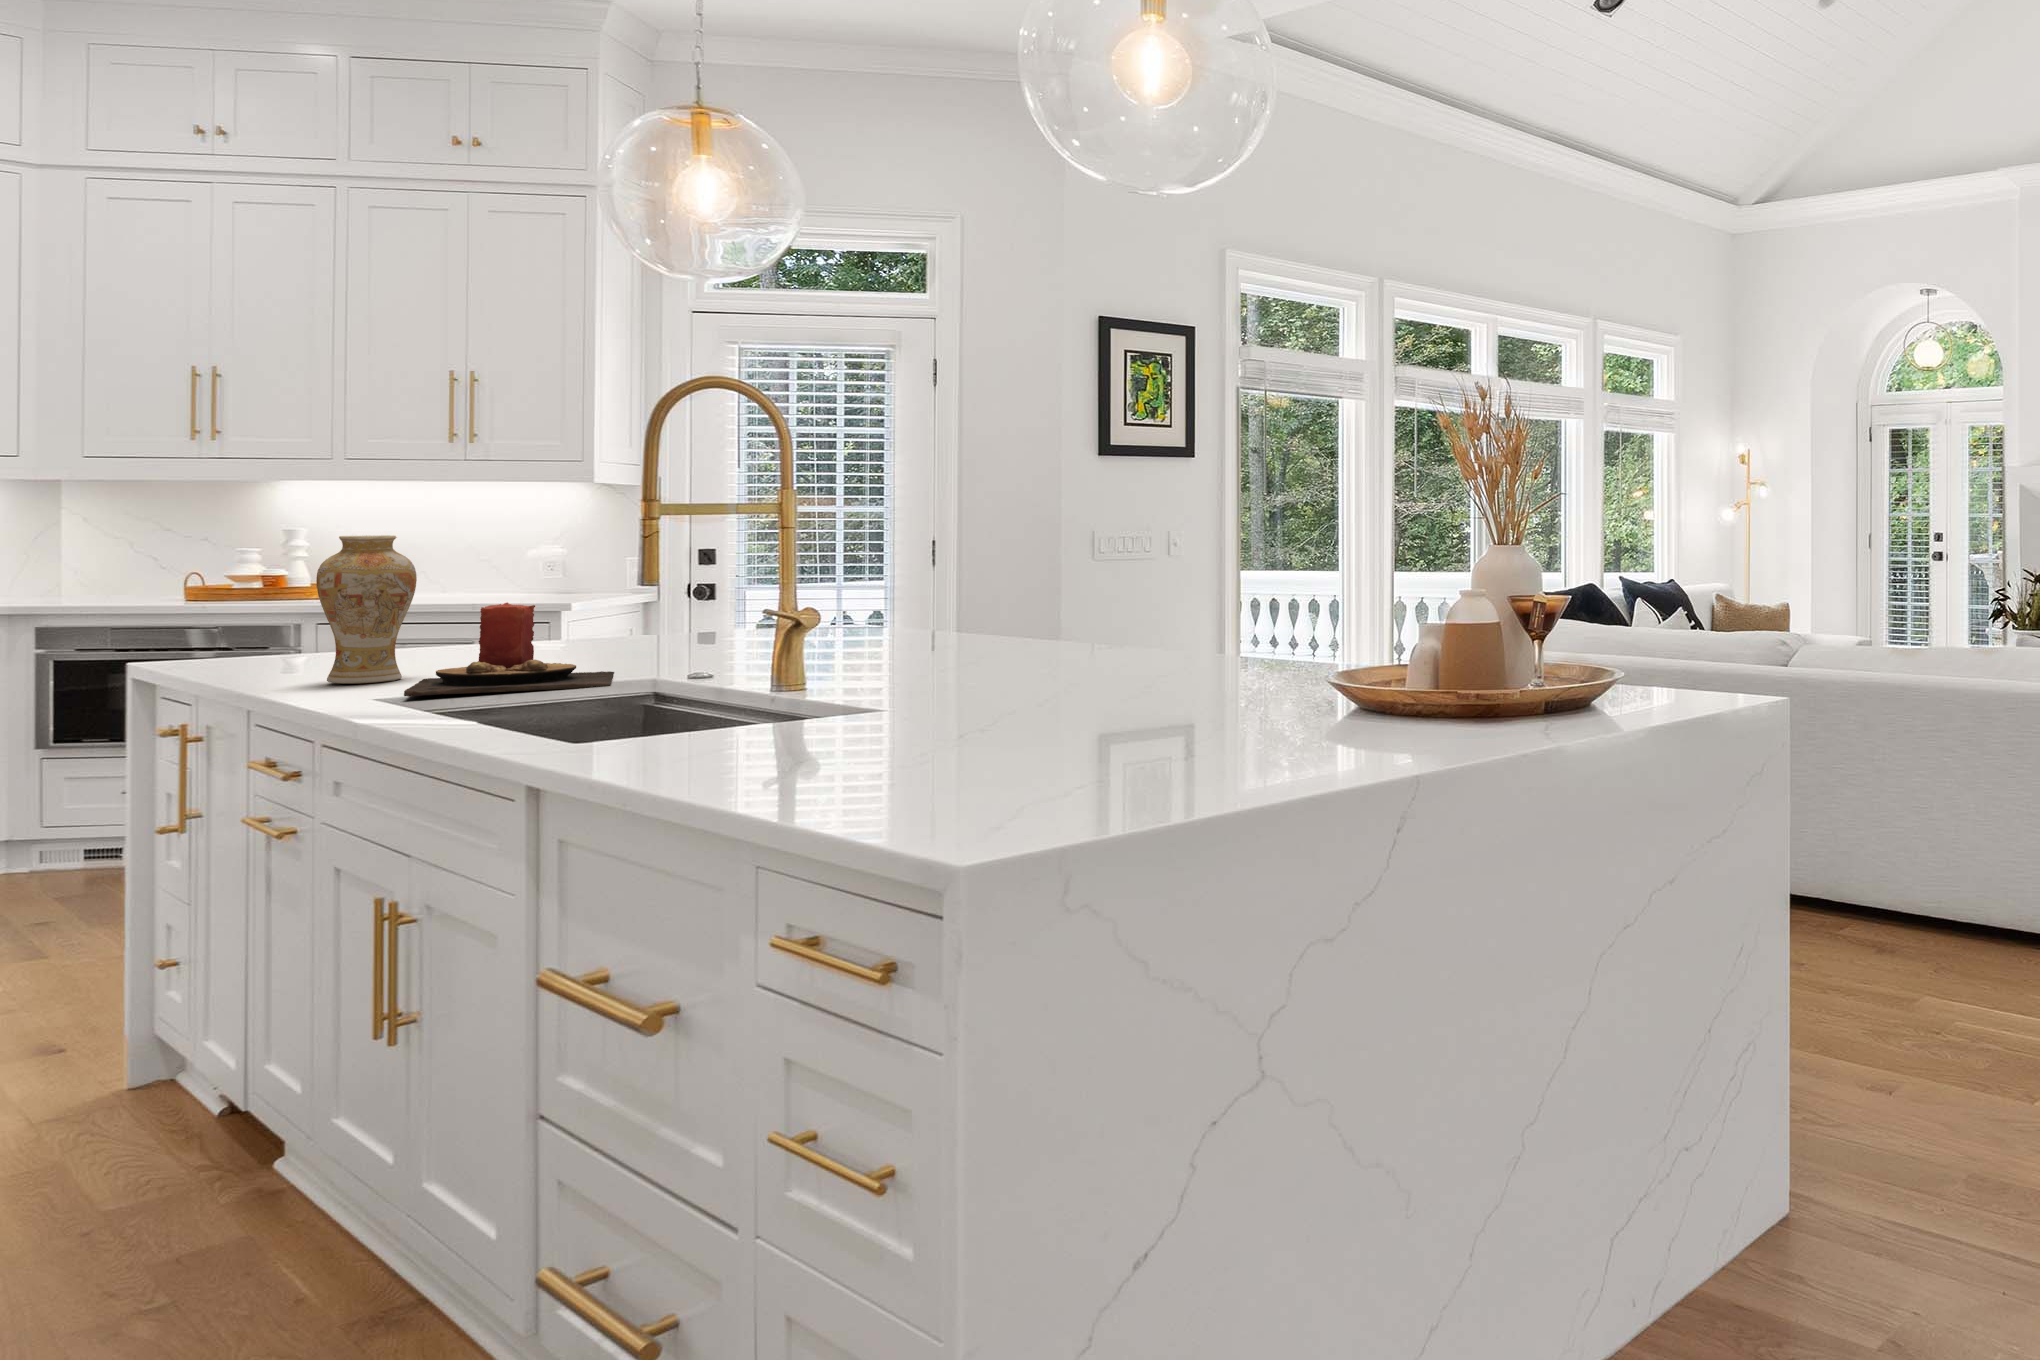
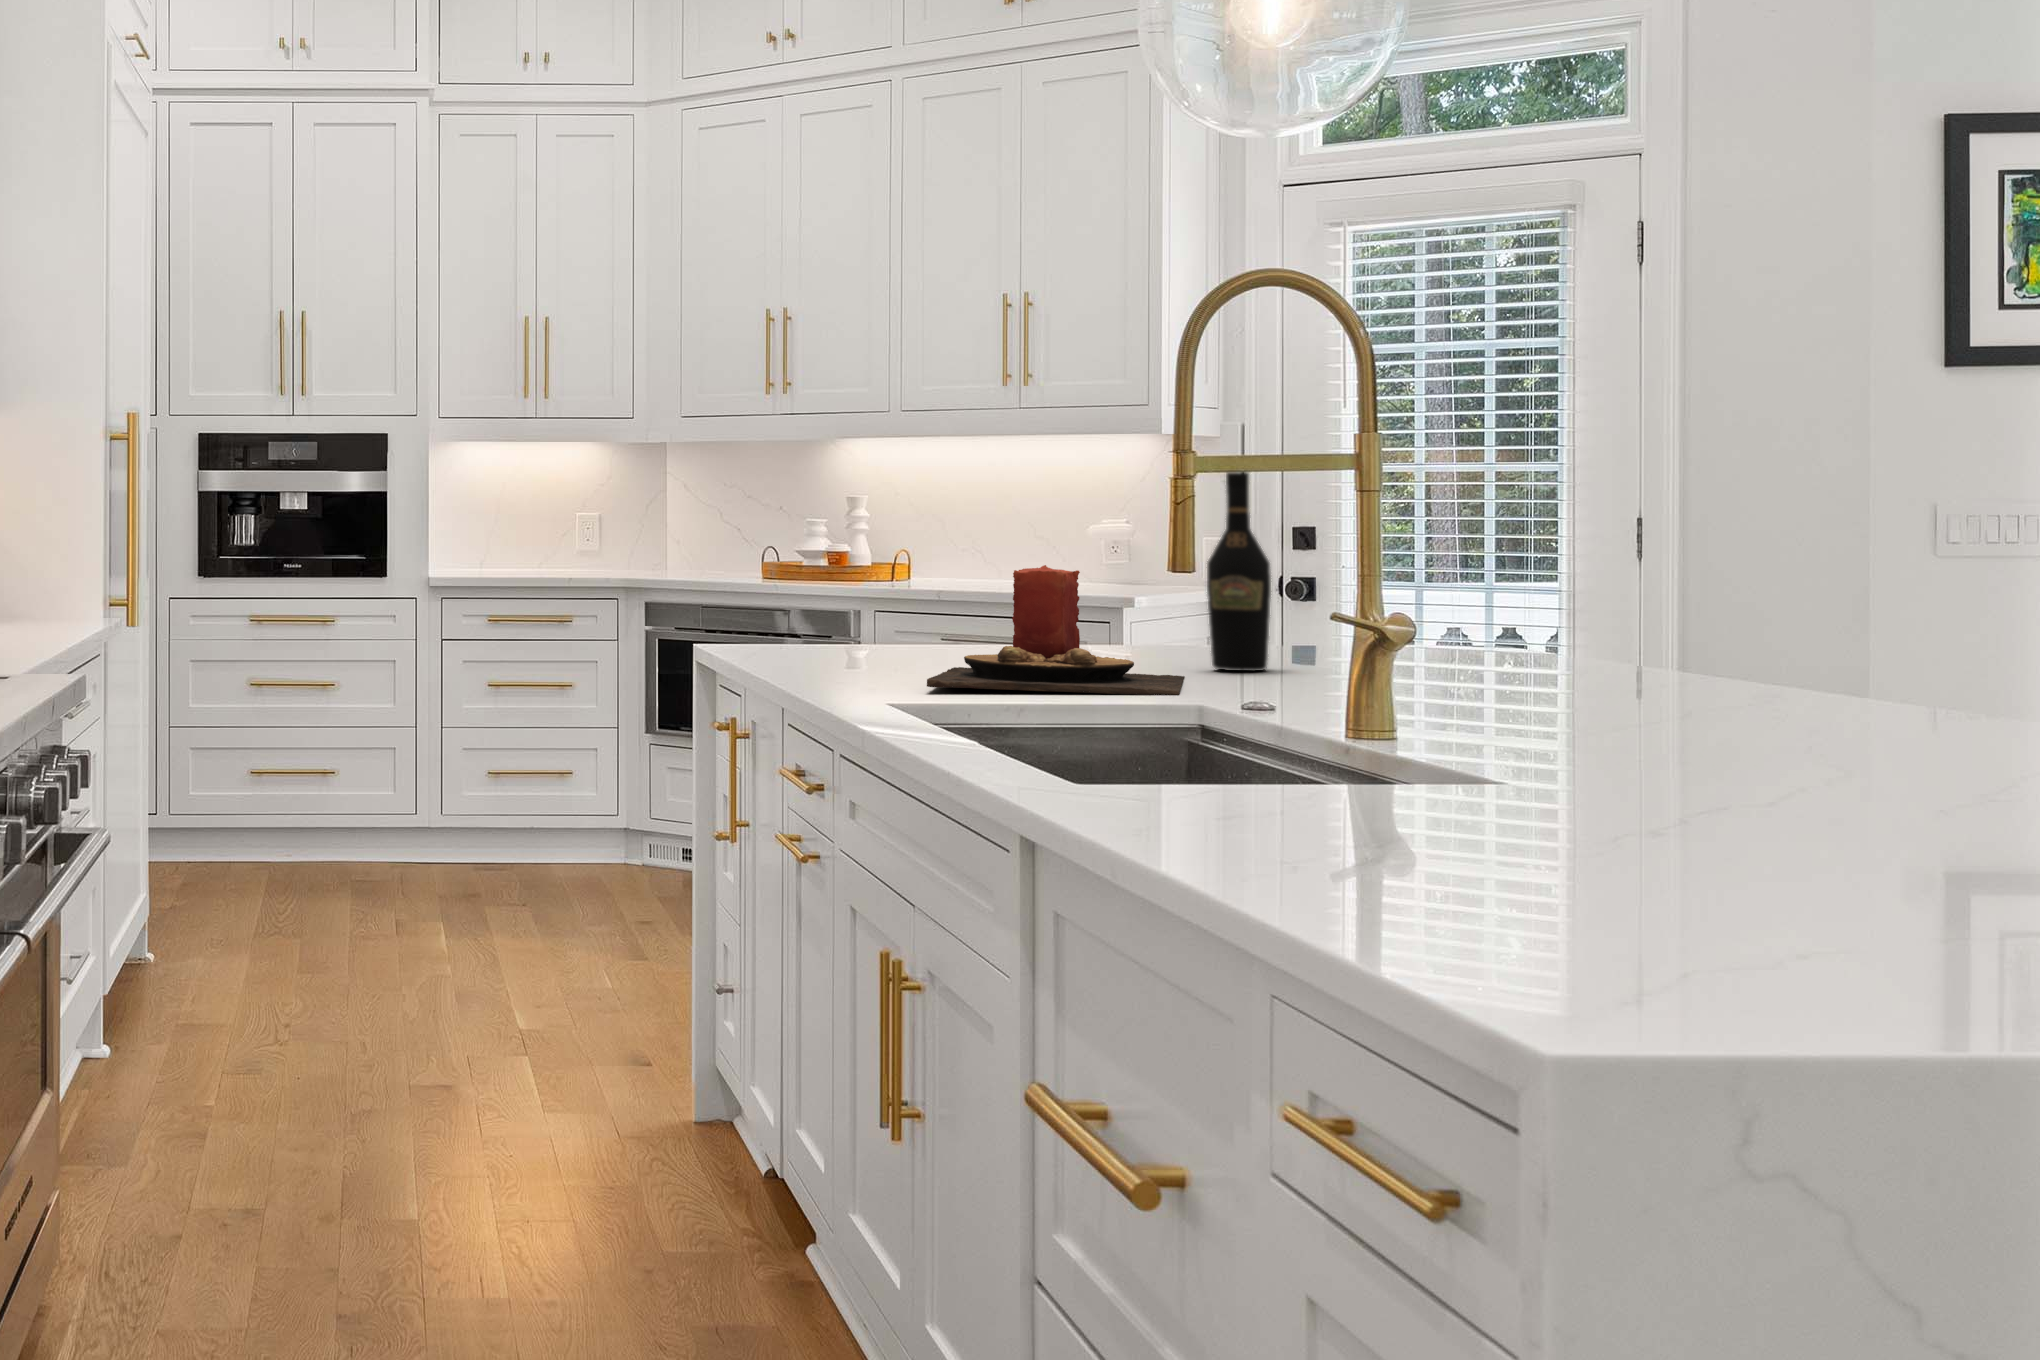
wine bottle: none [633,528,679,665] -> present [1207,472,1271,671]
vase: present [316,535,417,684] -> none [842,476,945,669]

